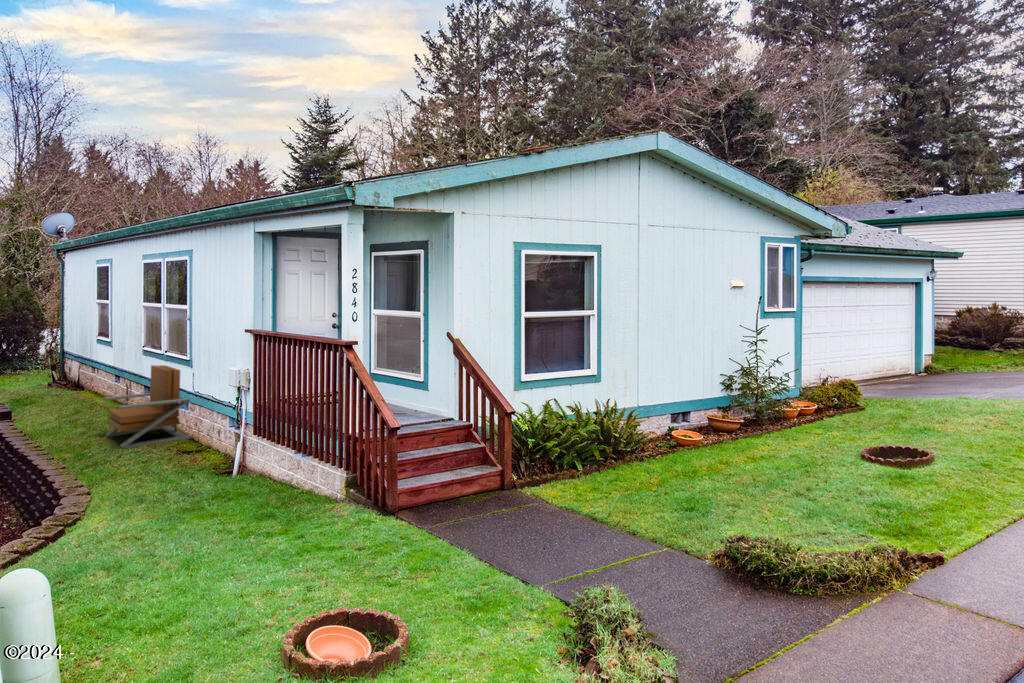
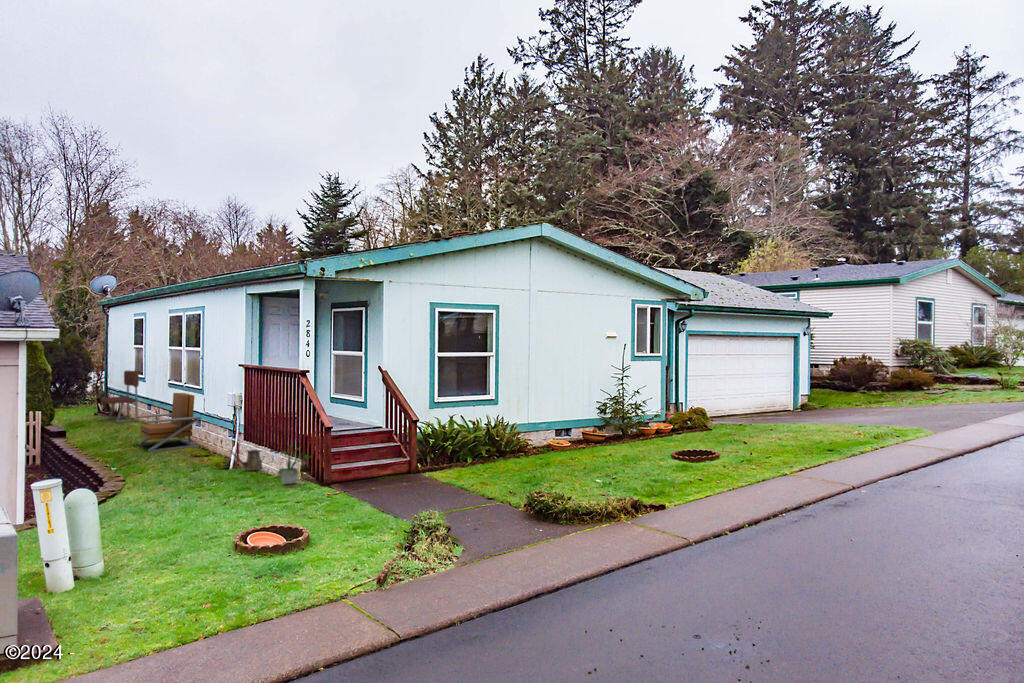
bench: none [55,332,106,399] -> present [100,370,139,423]
potted plant: none [316,438,368,512] -> present [277,444,310,484]
watering can: none [238,453,292,484] -> present [229,450,266,471]

